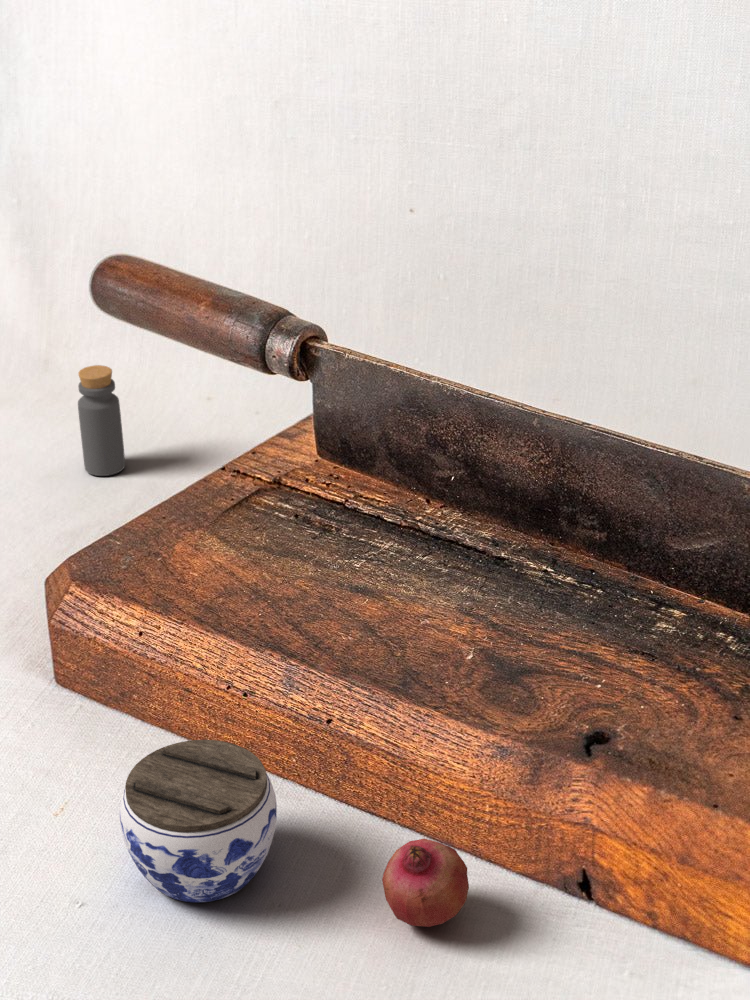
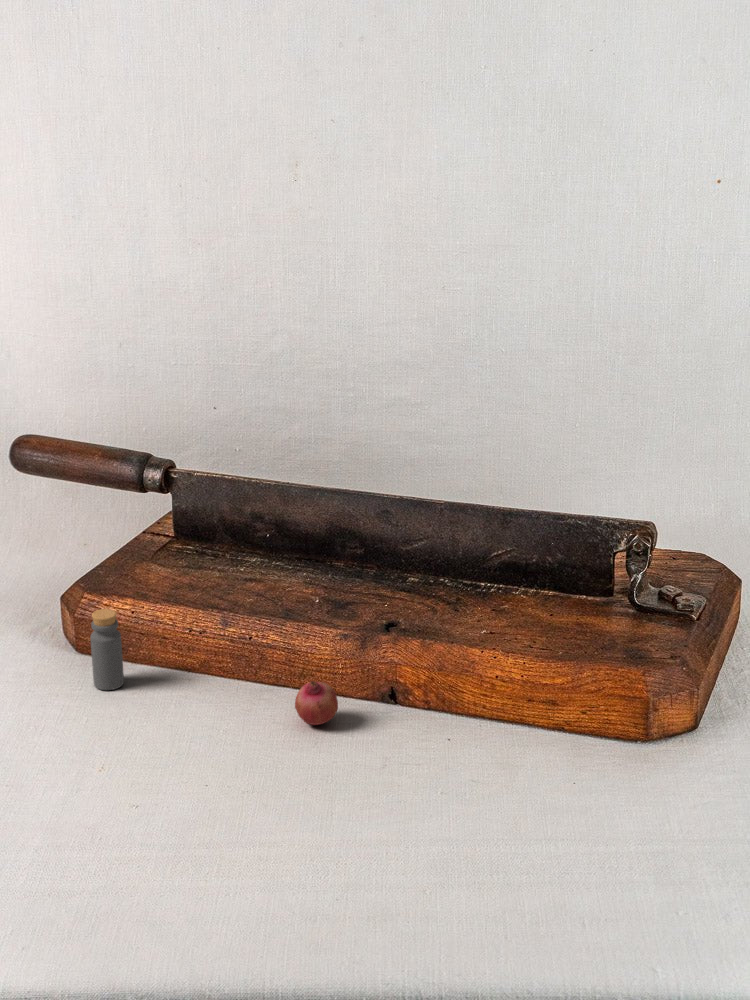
bottle: present [78,365,125,476] -> present [91,609,124,690]
jar: present [120,740,277,903] -> none [154,652,235,731]

